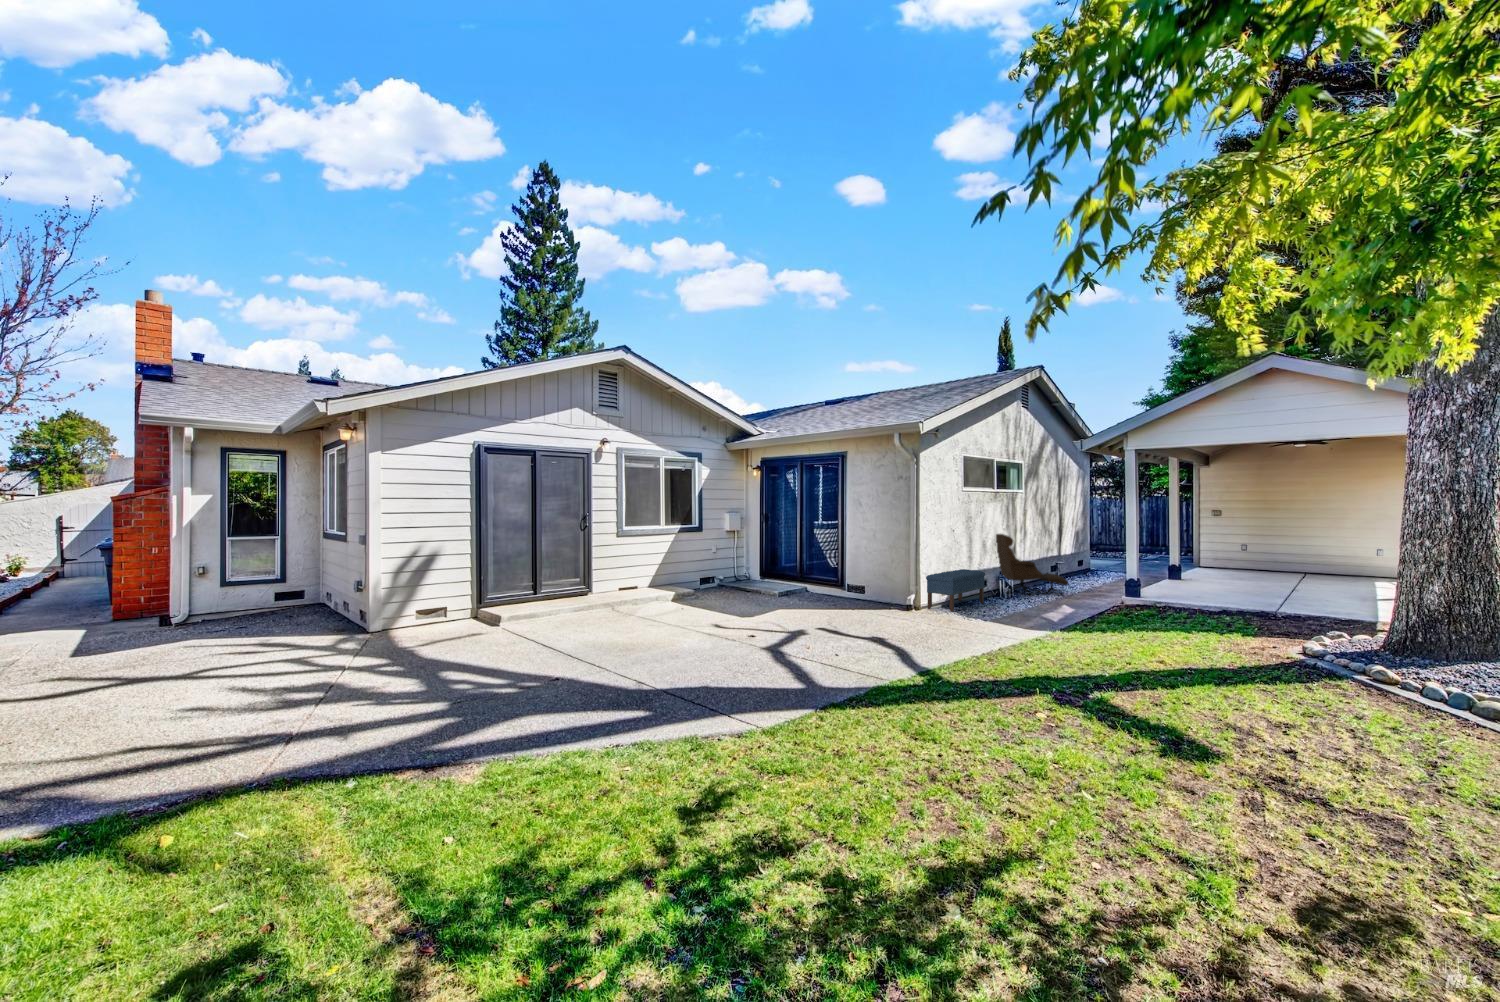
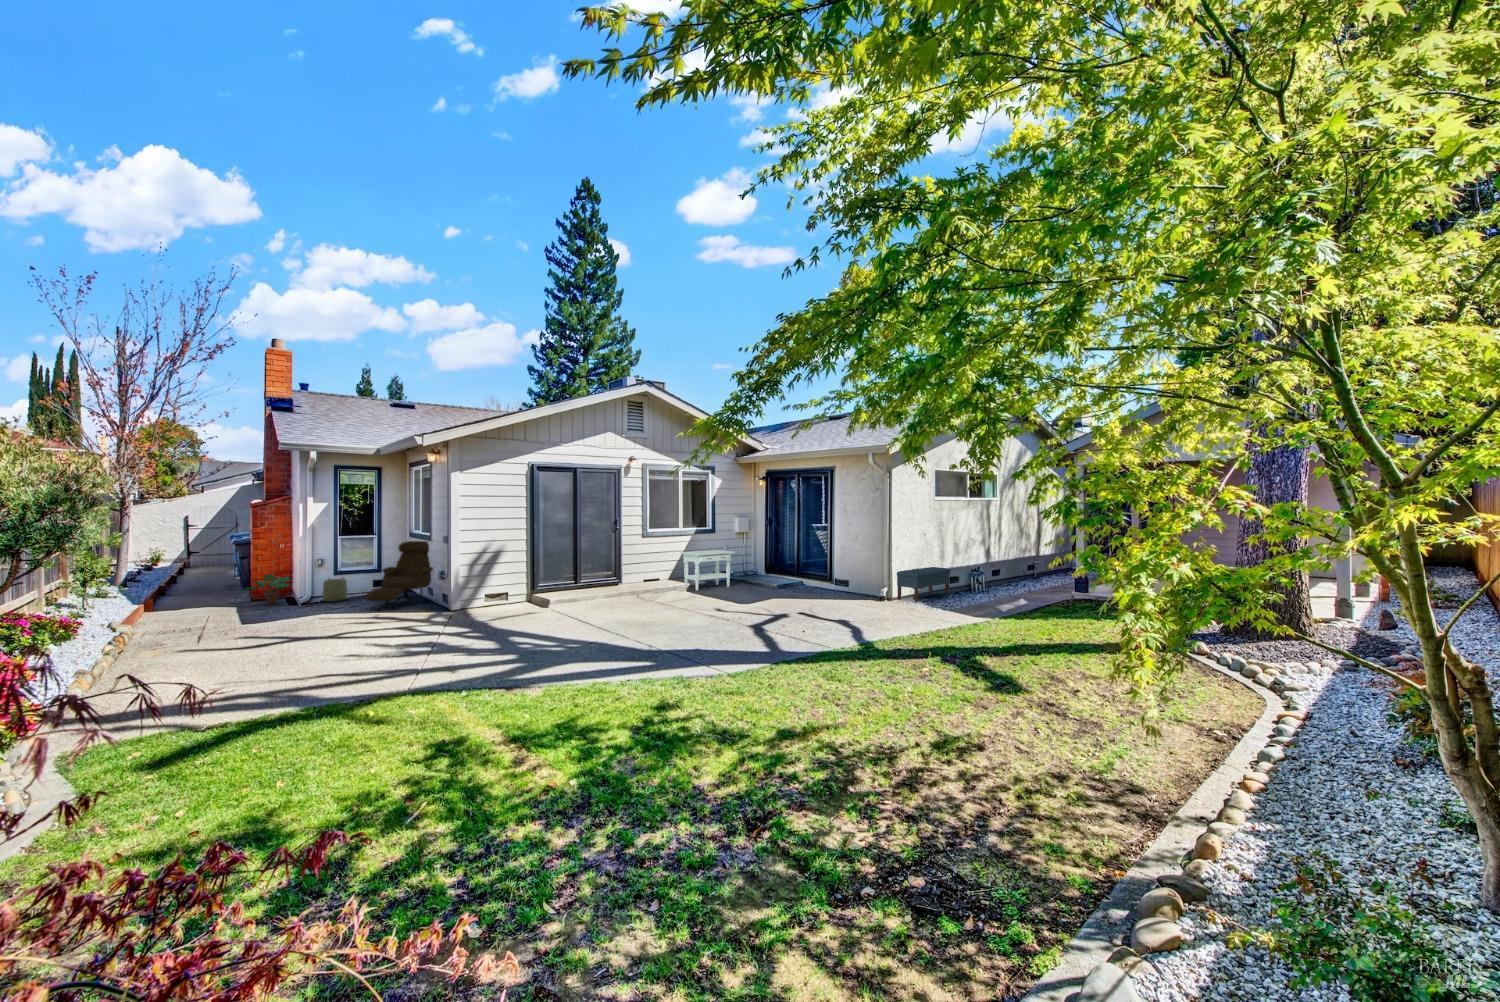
lounge chair: present [996,534,1068,595] -> present [366,541,435,608]
side table: none [663,552,728,601] -> present [680,550,735,591]
potted plant: none [73,586,157,628] -> present [240,574,291,605]
basket: none [199,590,234,622] -> present [323,578,347,602]

